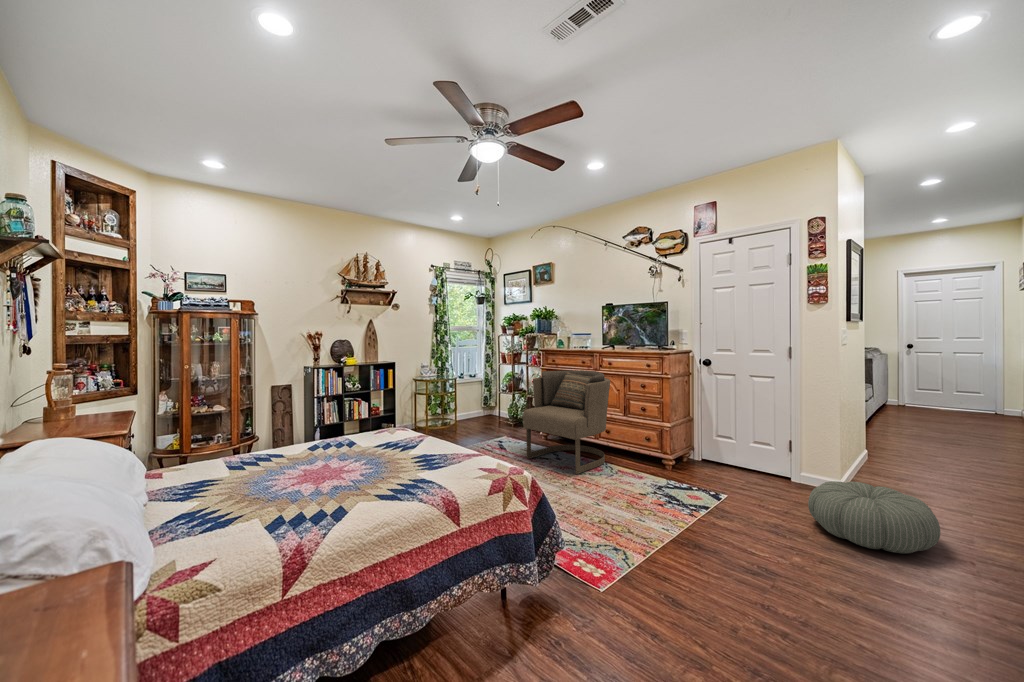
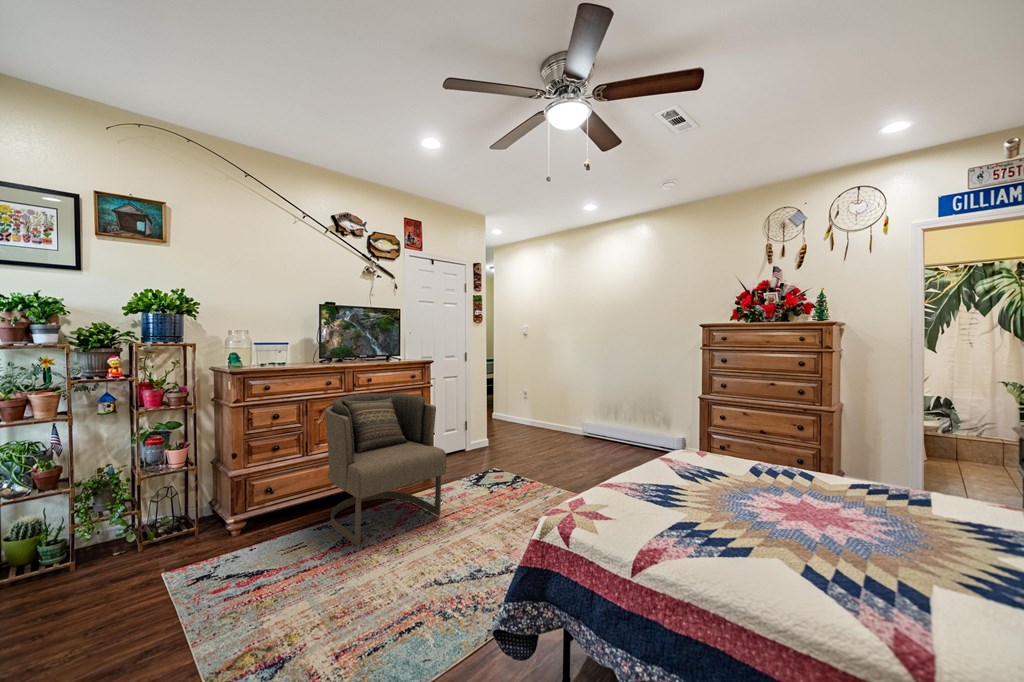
pouf: present [808,481,941,553] -> none [519,428,571,459]

